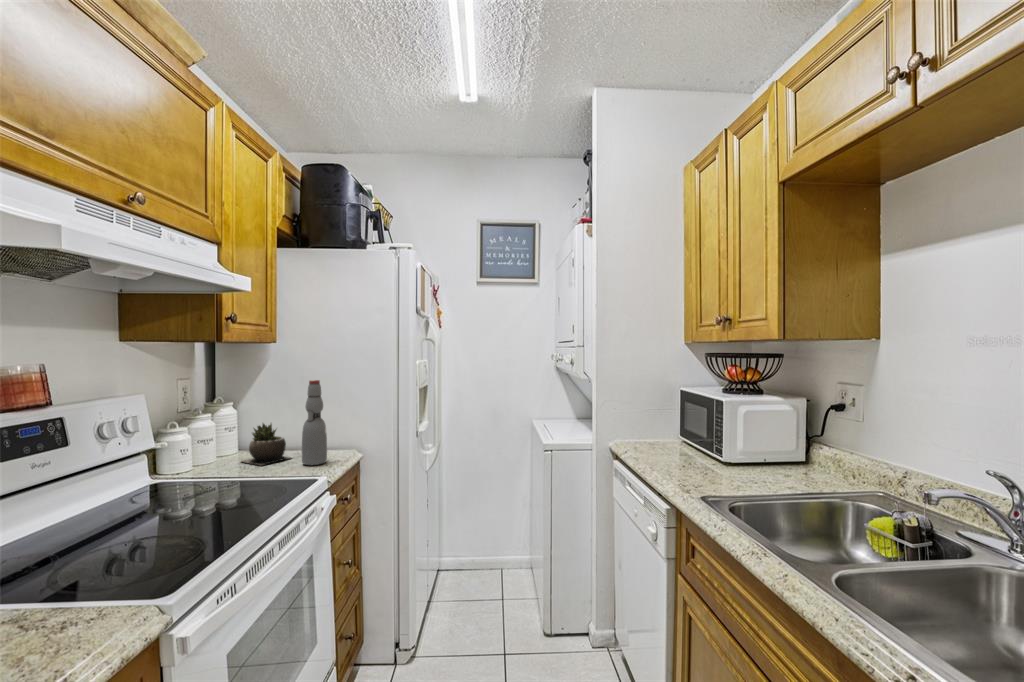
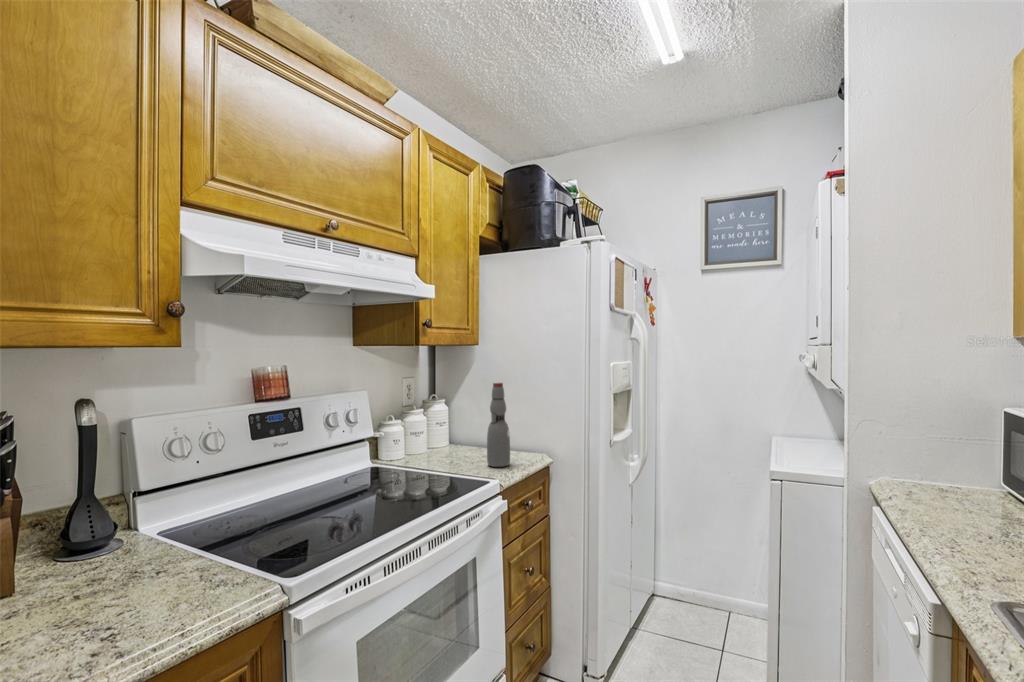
succulent plant: present [242,424,291,465] -> none [442,420,485,461]

